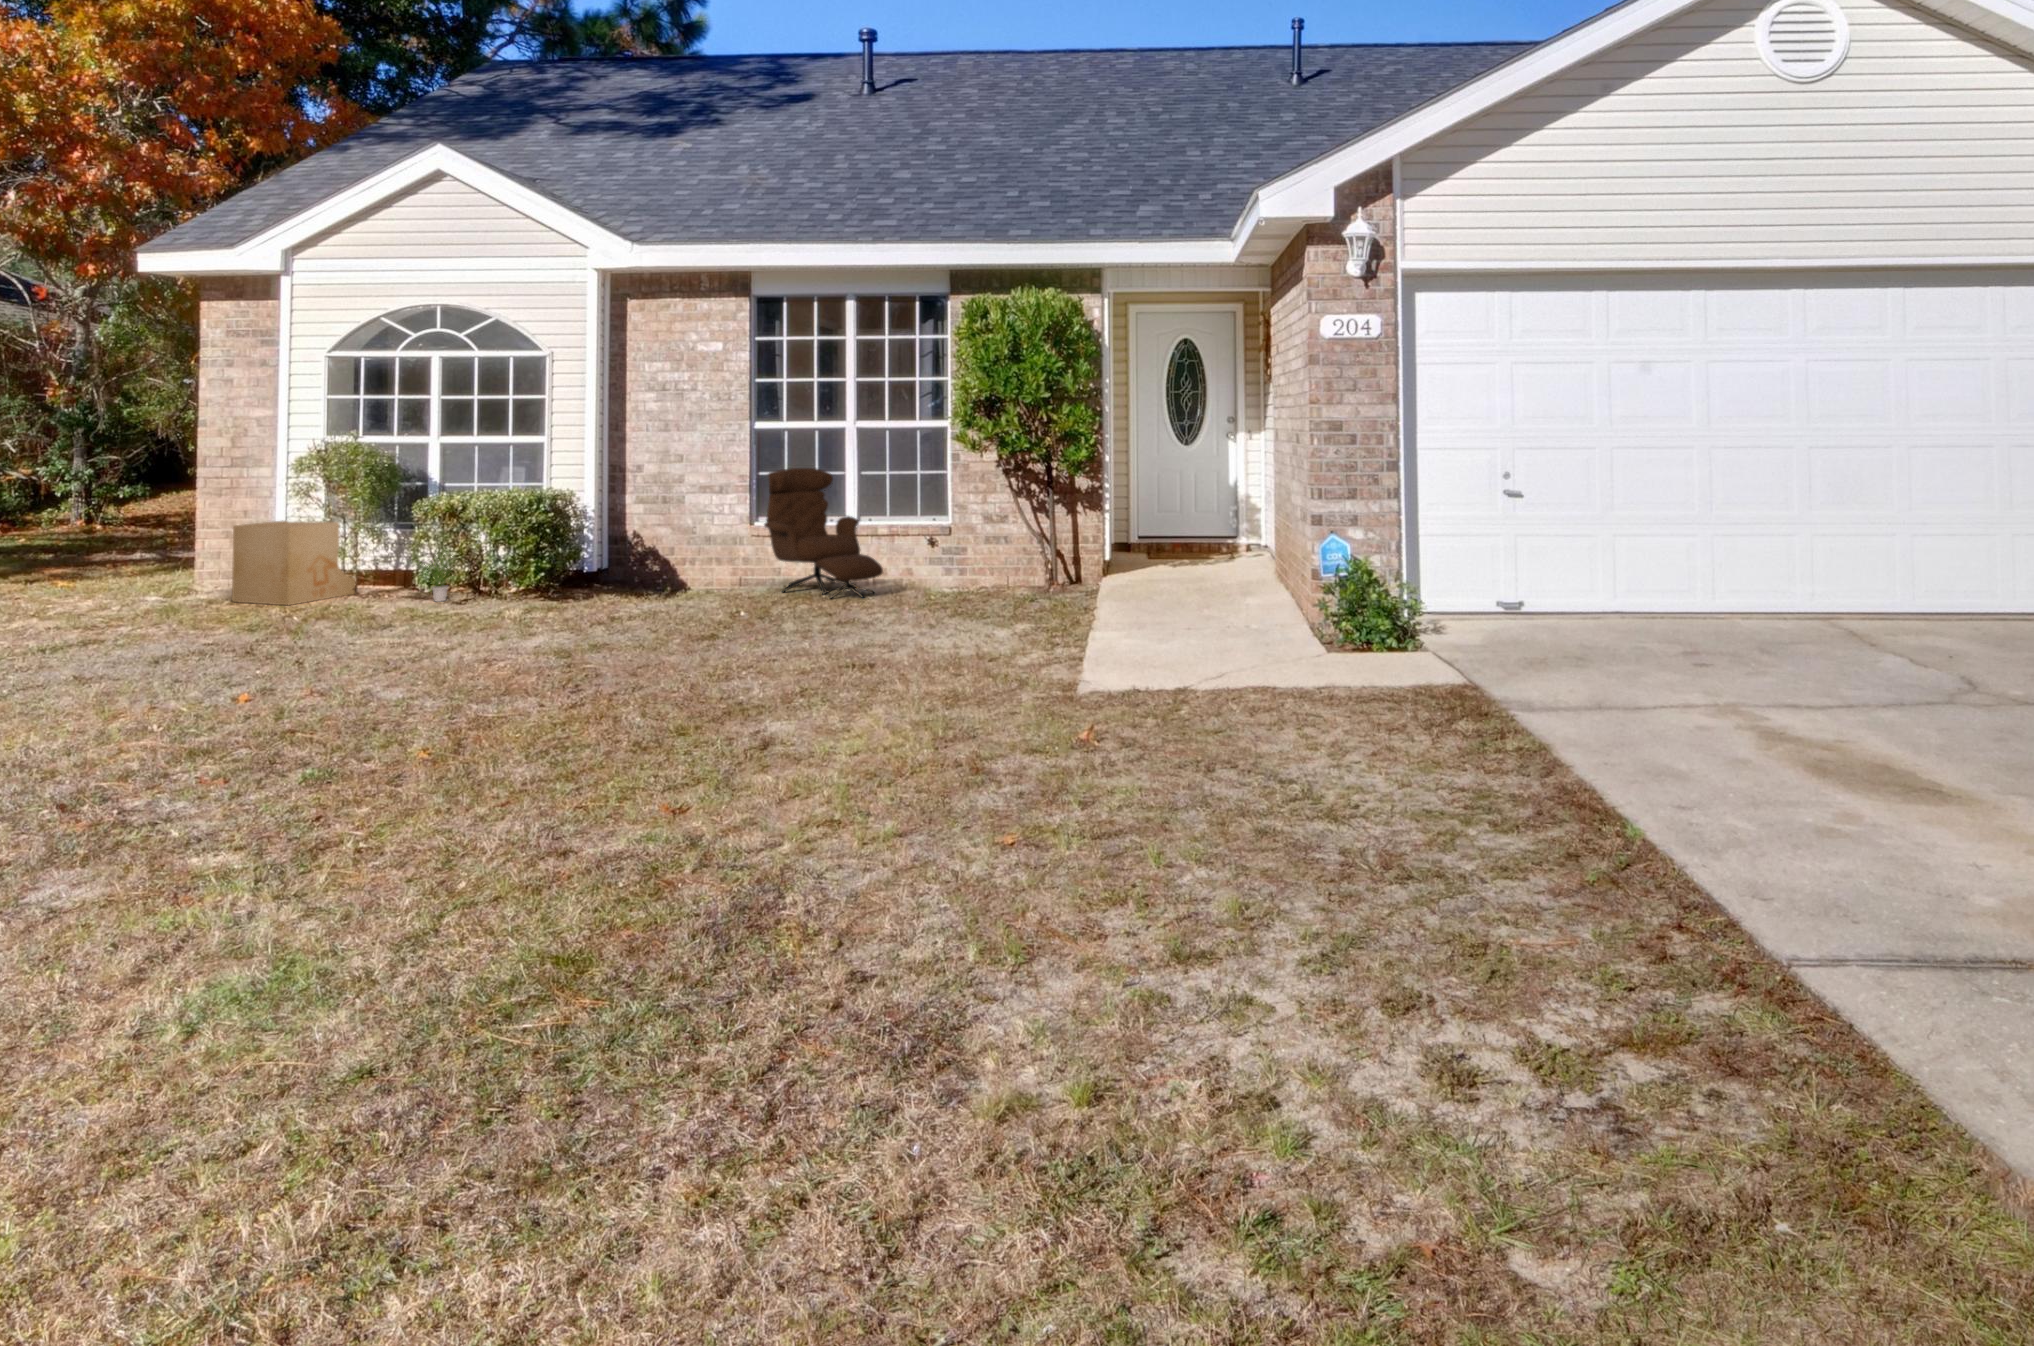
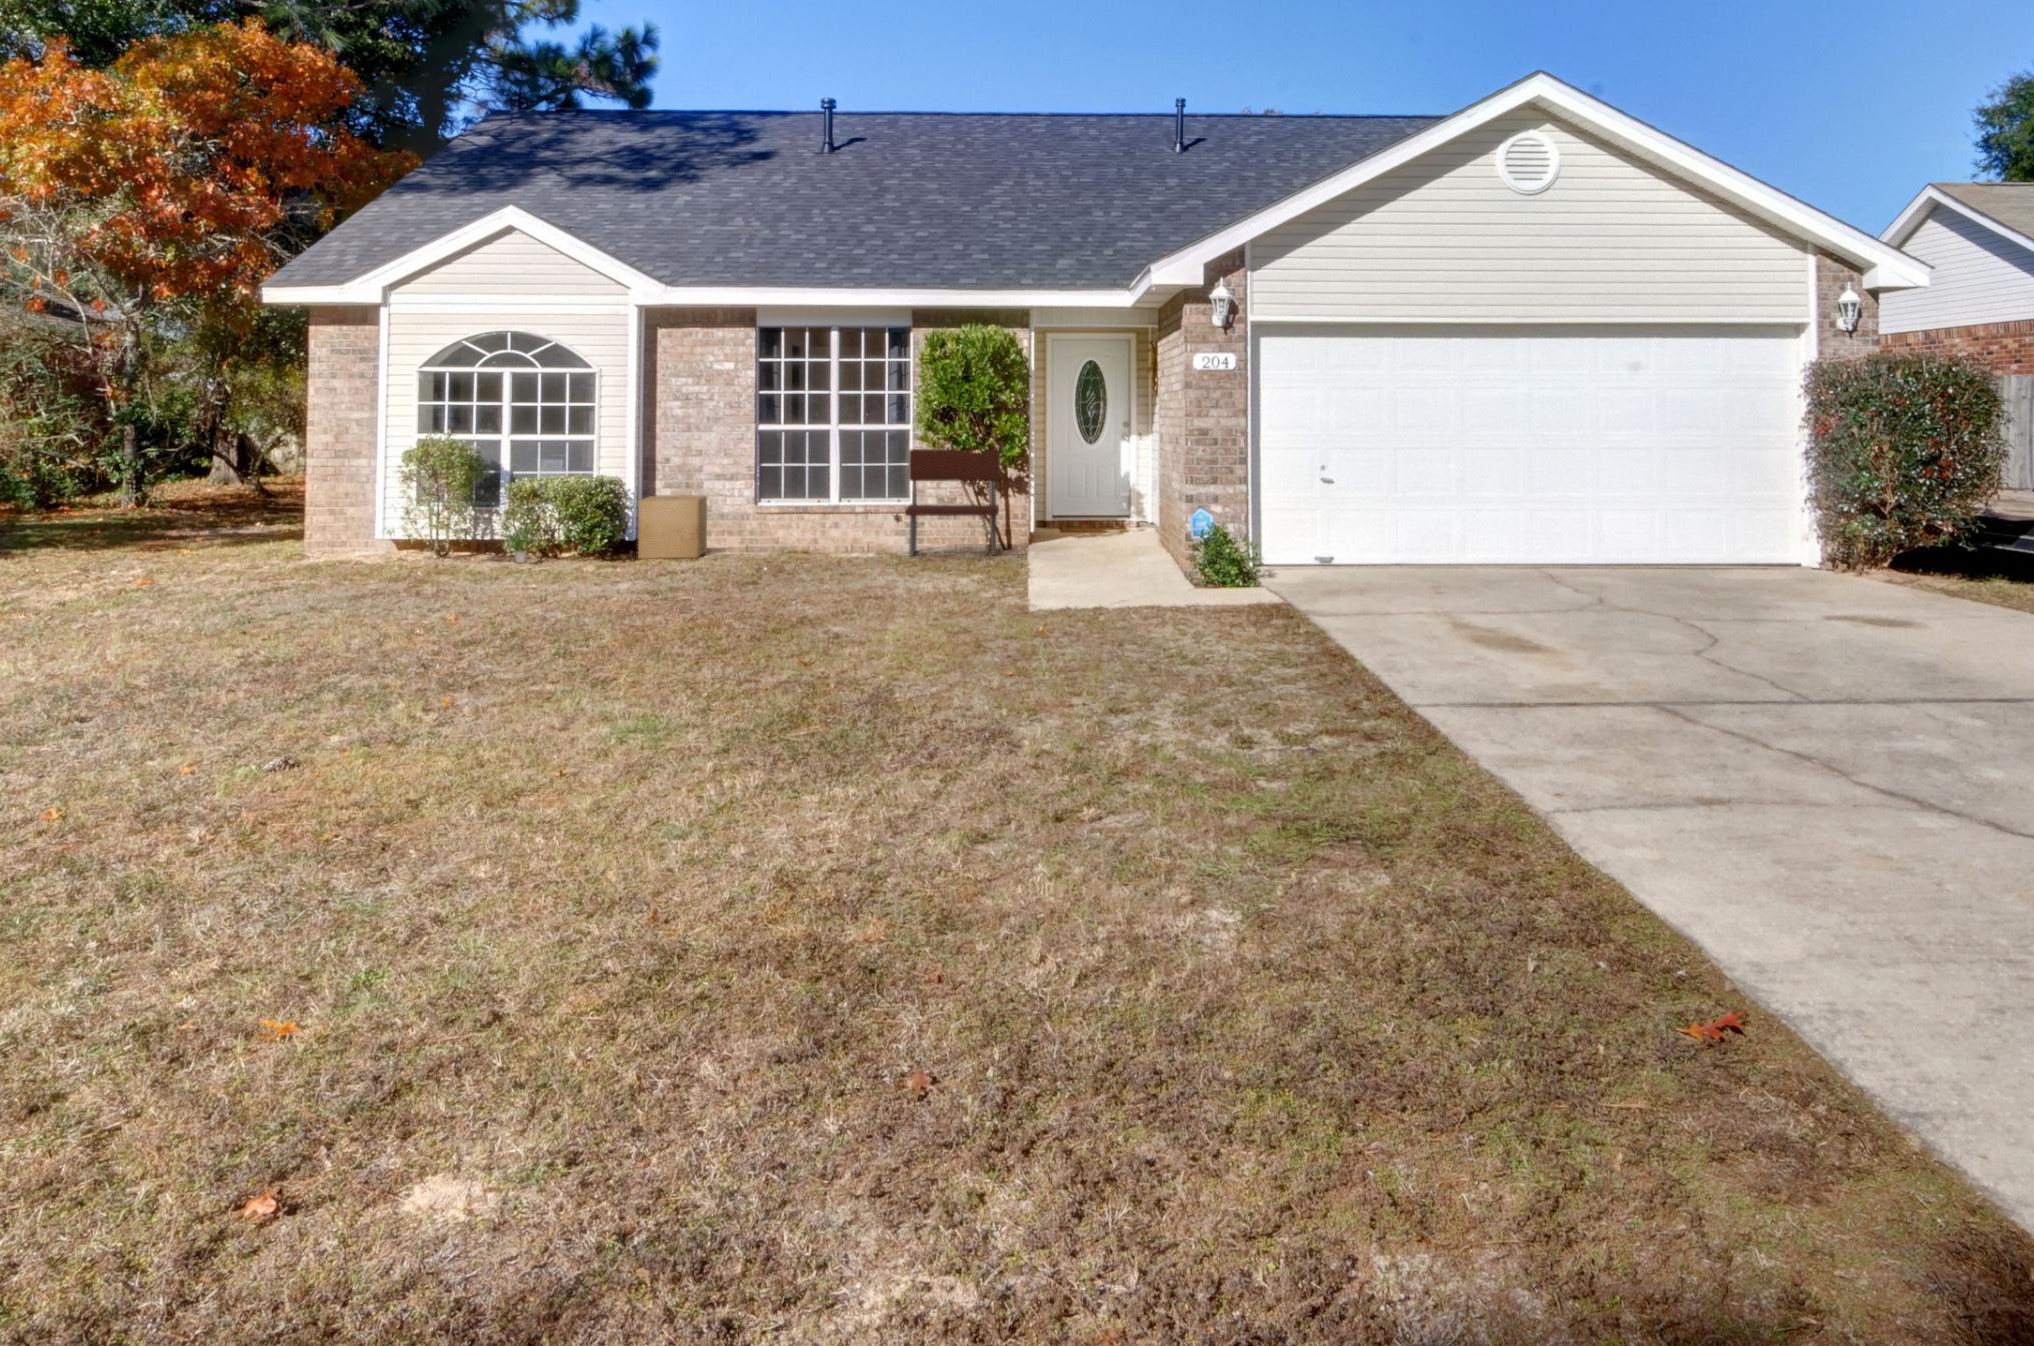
bench: none [934,452,1061,593] -> present [905,449,1000,556]
lounge chair: present [764,468,883,599] -> none [770,461,865,560]
cardboard box: present [232,521,355,605] -> present [638,495,707,559]

